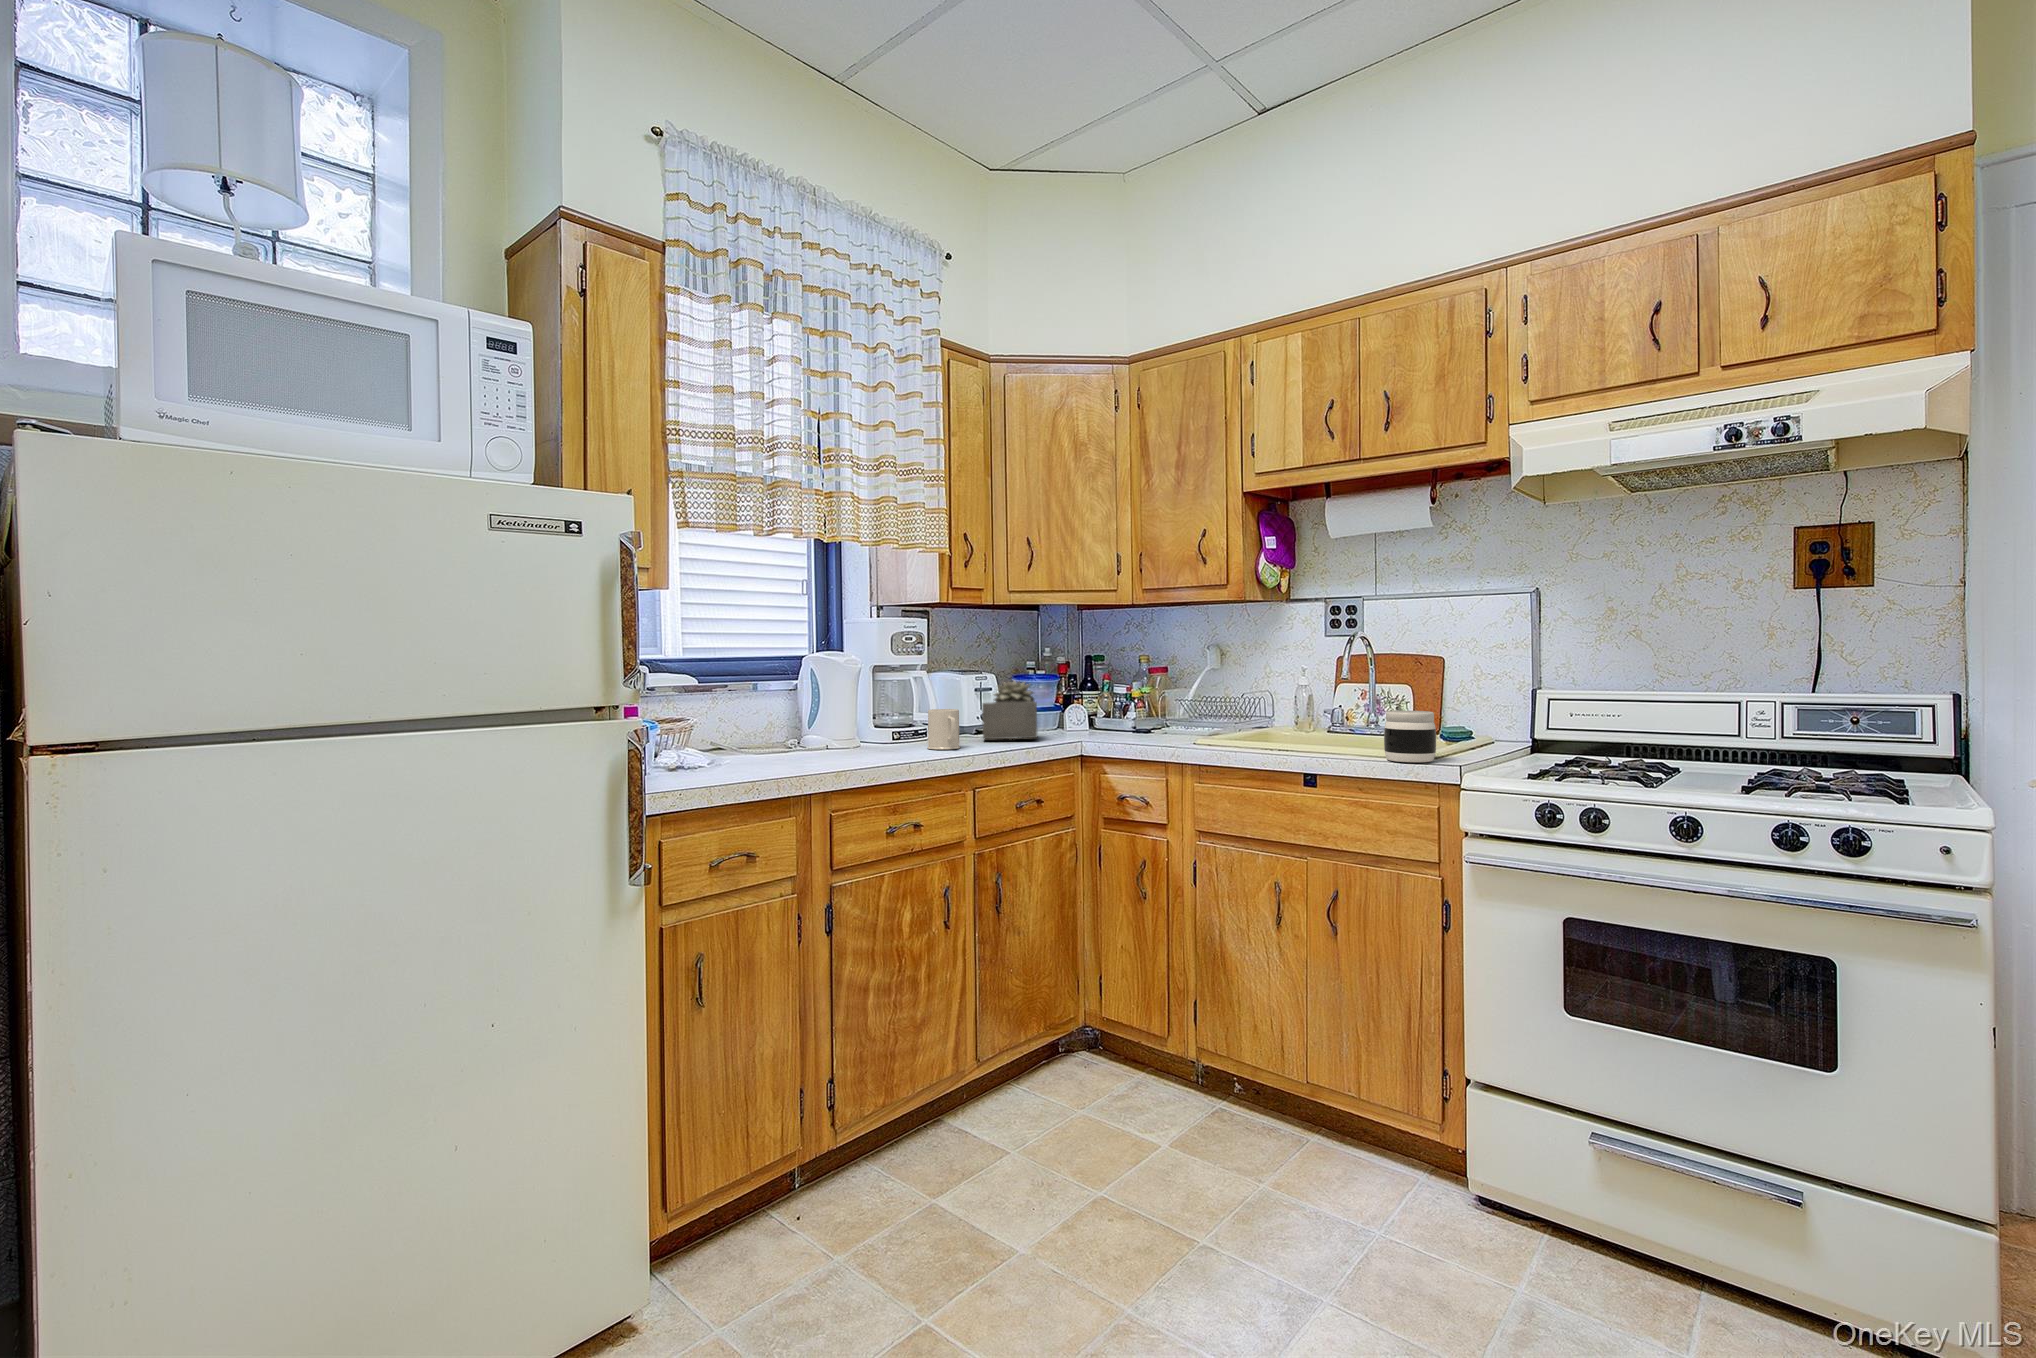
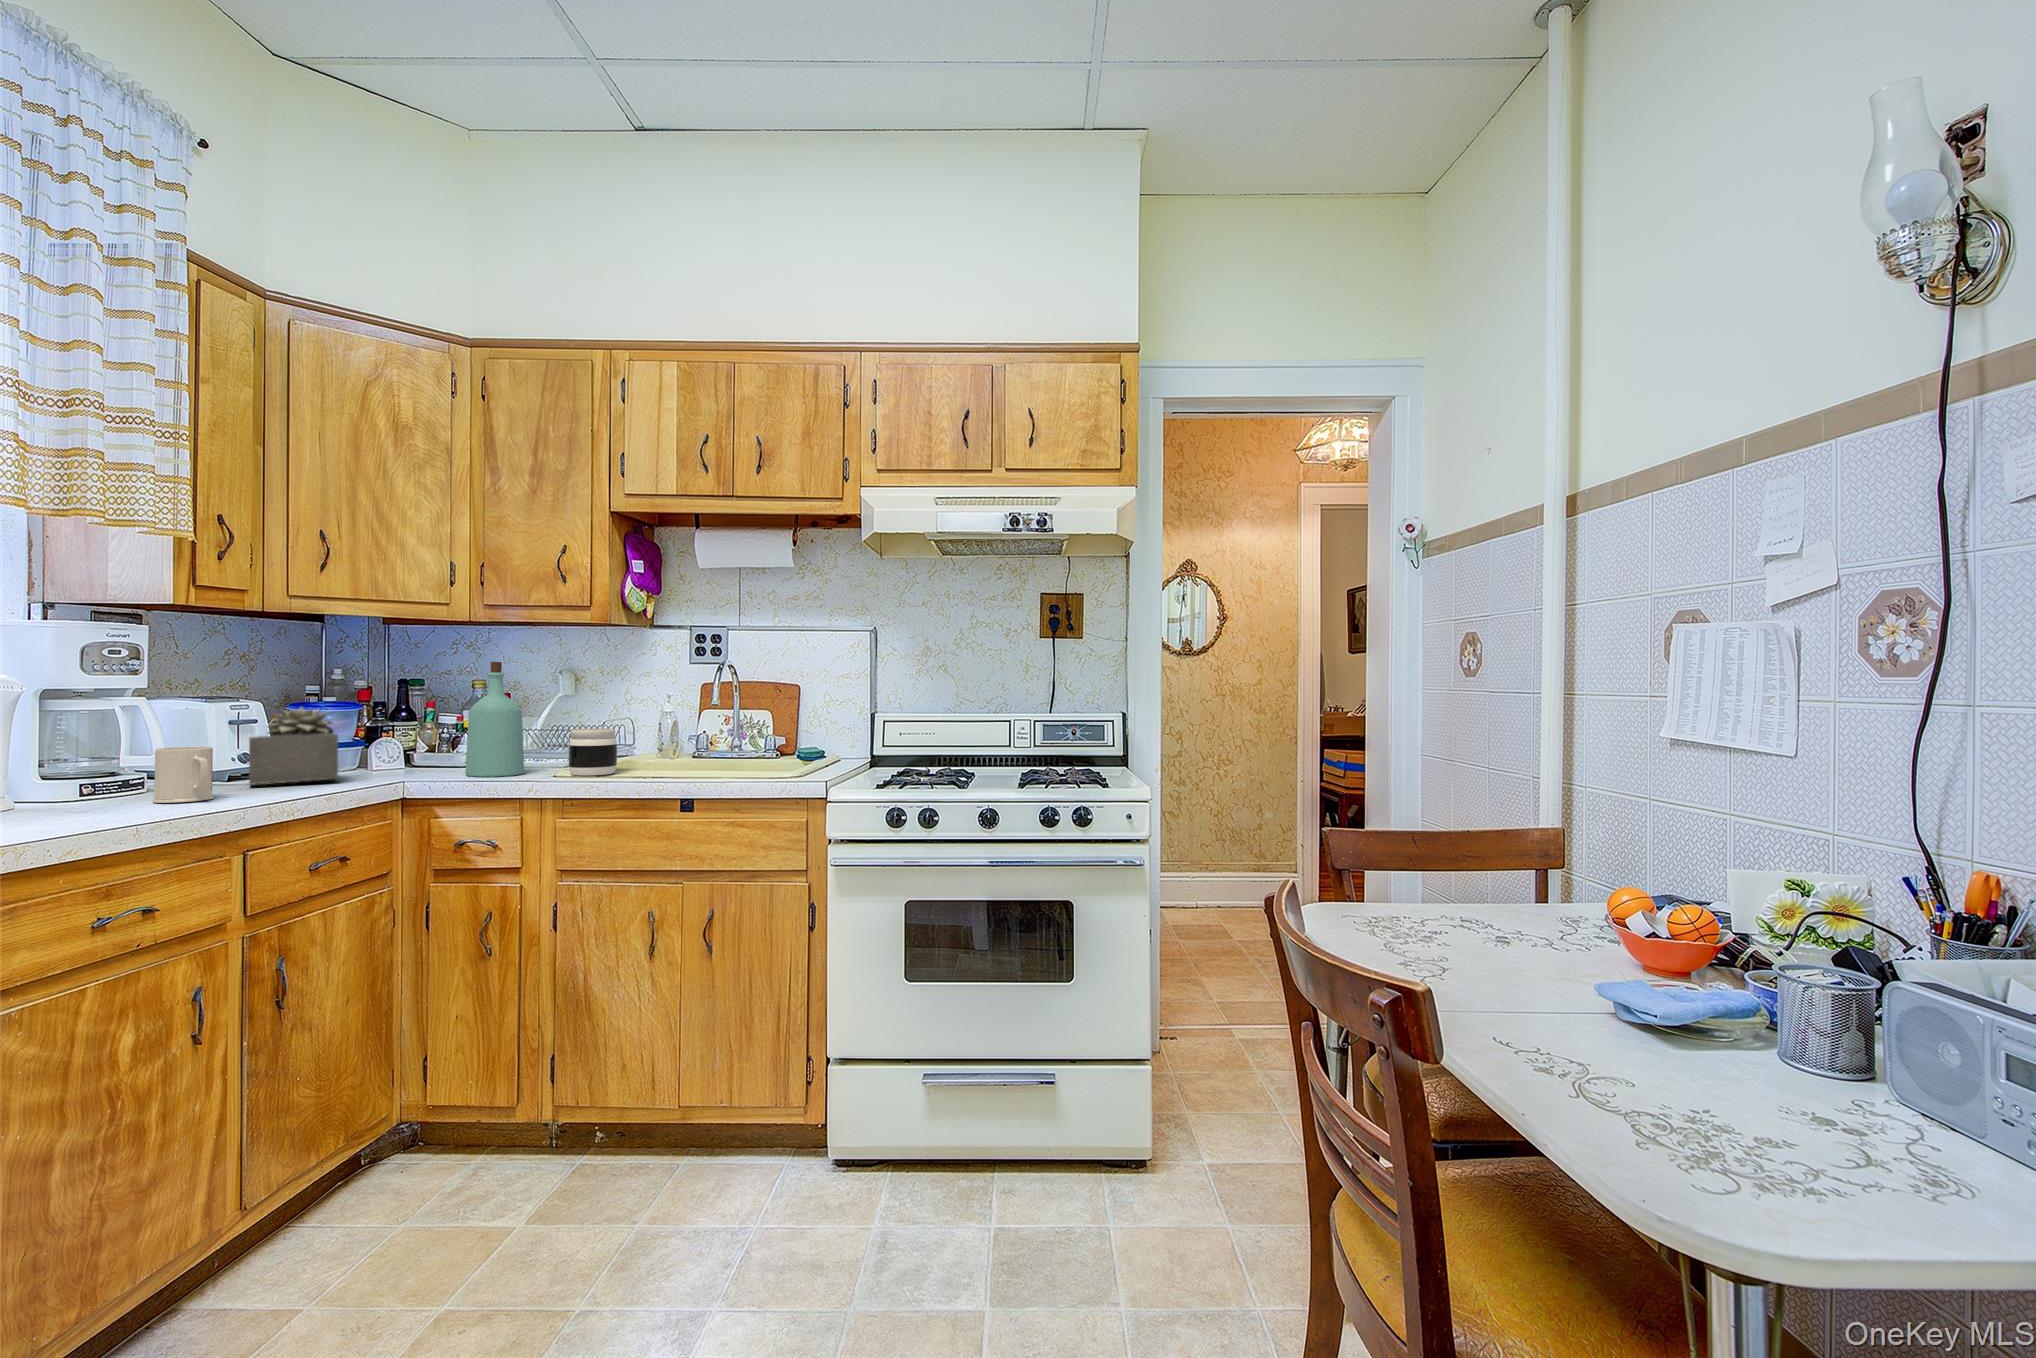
bottle: none [1126,640,1171,743] -> present [465,662,524,777]
jar: present [1384,711,1436,762] -> present [569,729,617,776]

